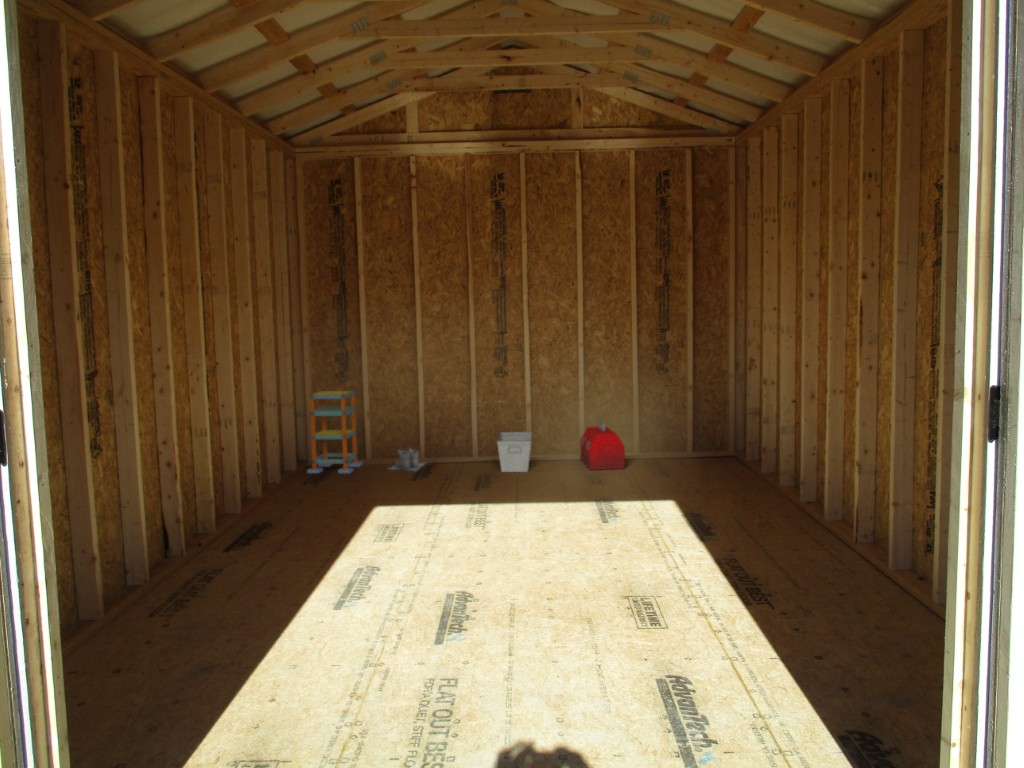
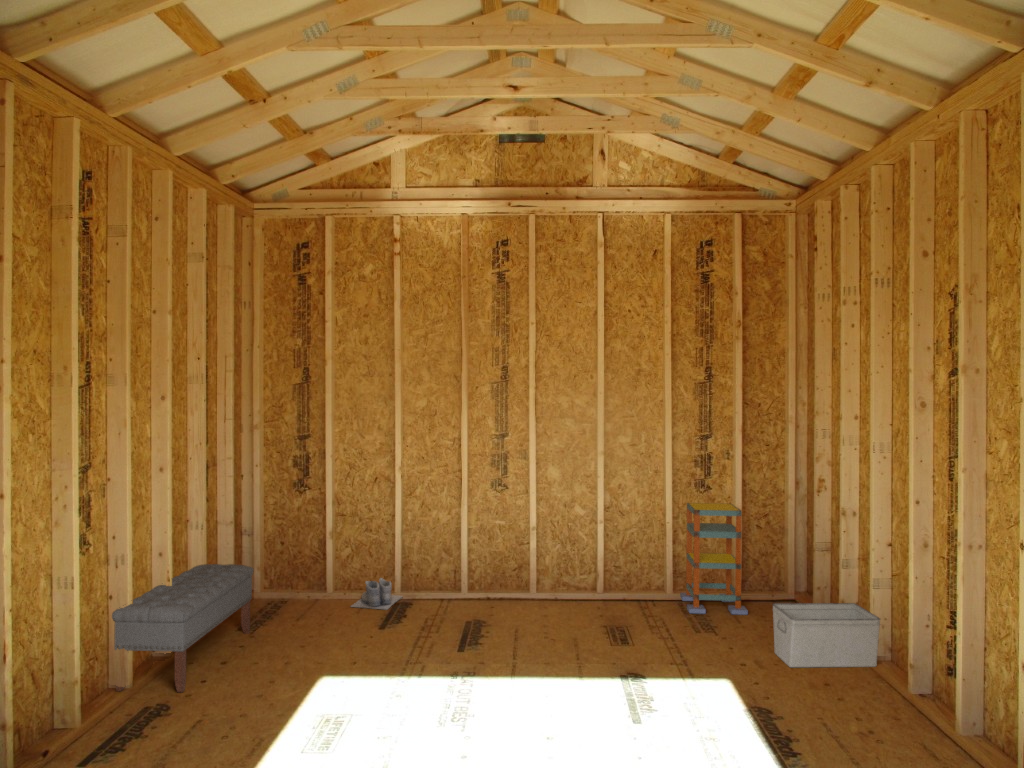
shelving unit: present [307,391,363,473] -> present [680,503,748,615]
toolbox: present [580,421,625,470] -> none [597,550,656,617]
storage bin: present [497,431,533,472] -> present [773,603,880,667]
bench: none [227,434,316,515] -> present [112,564,254,692]

